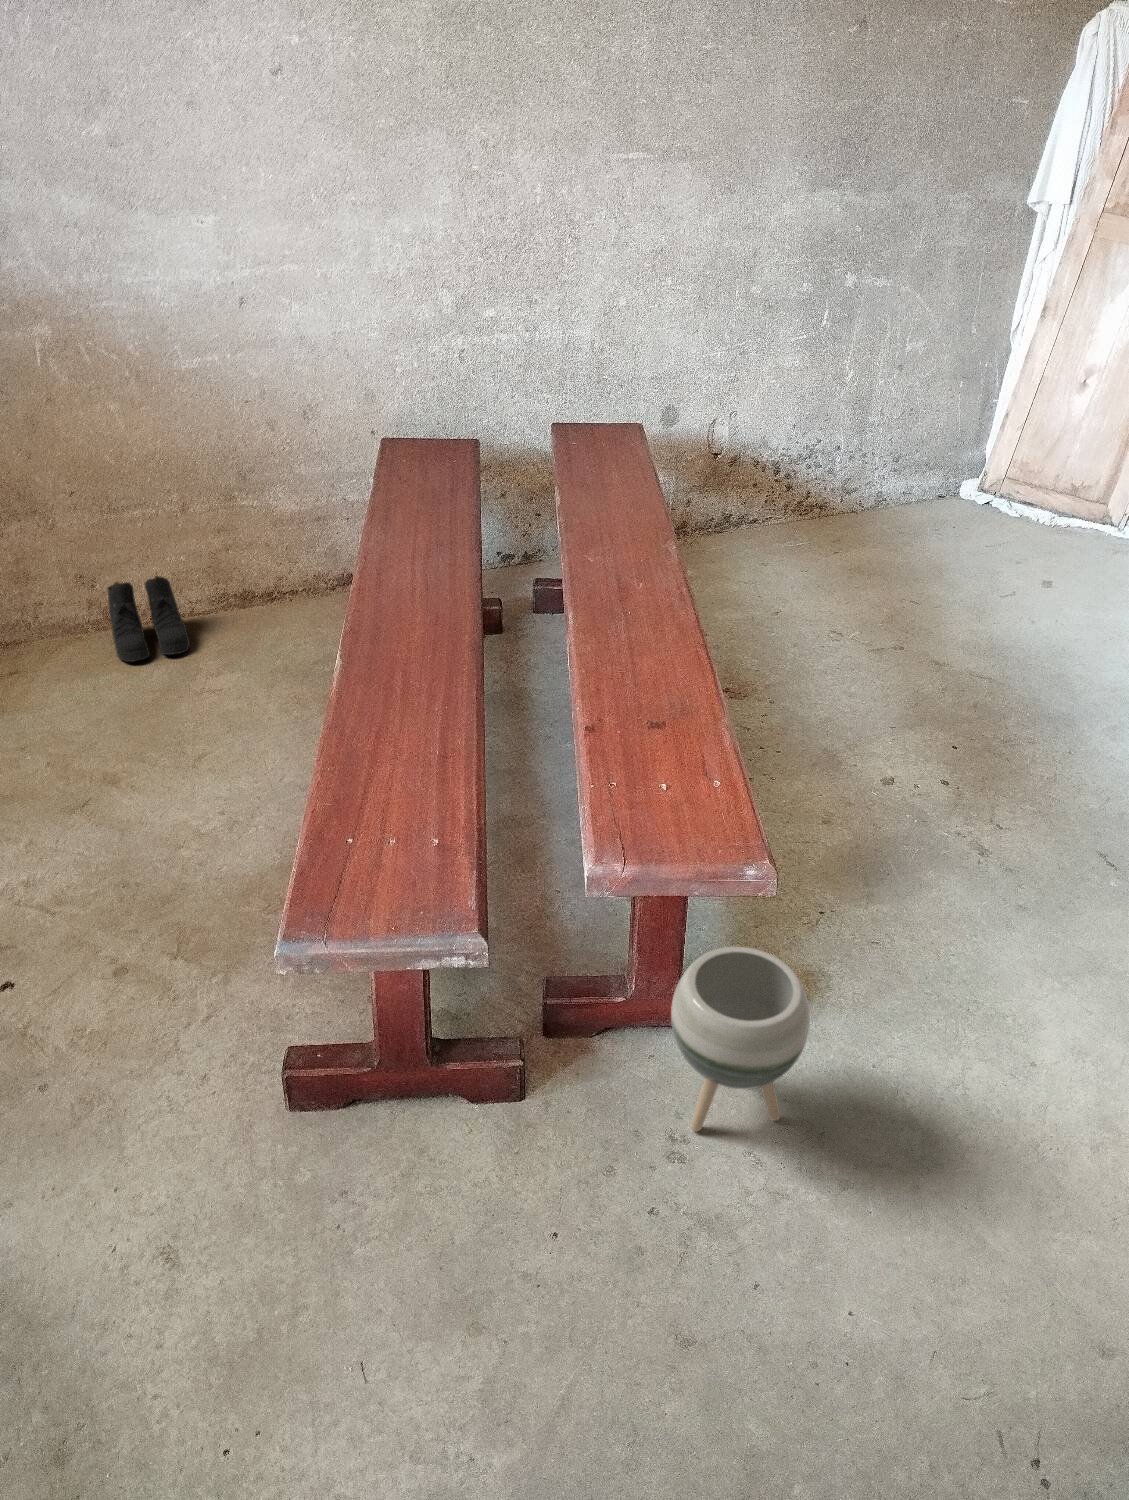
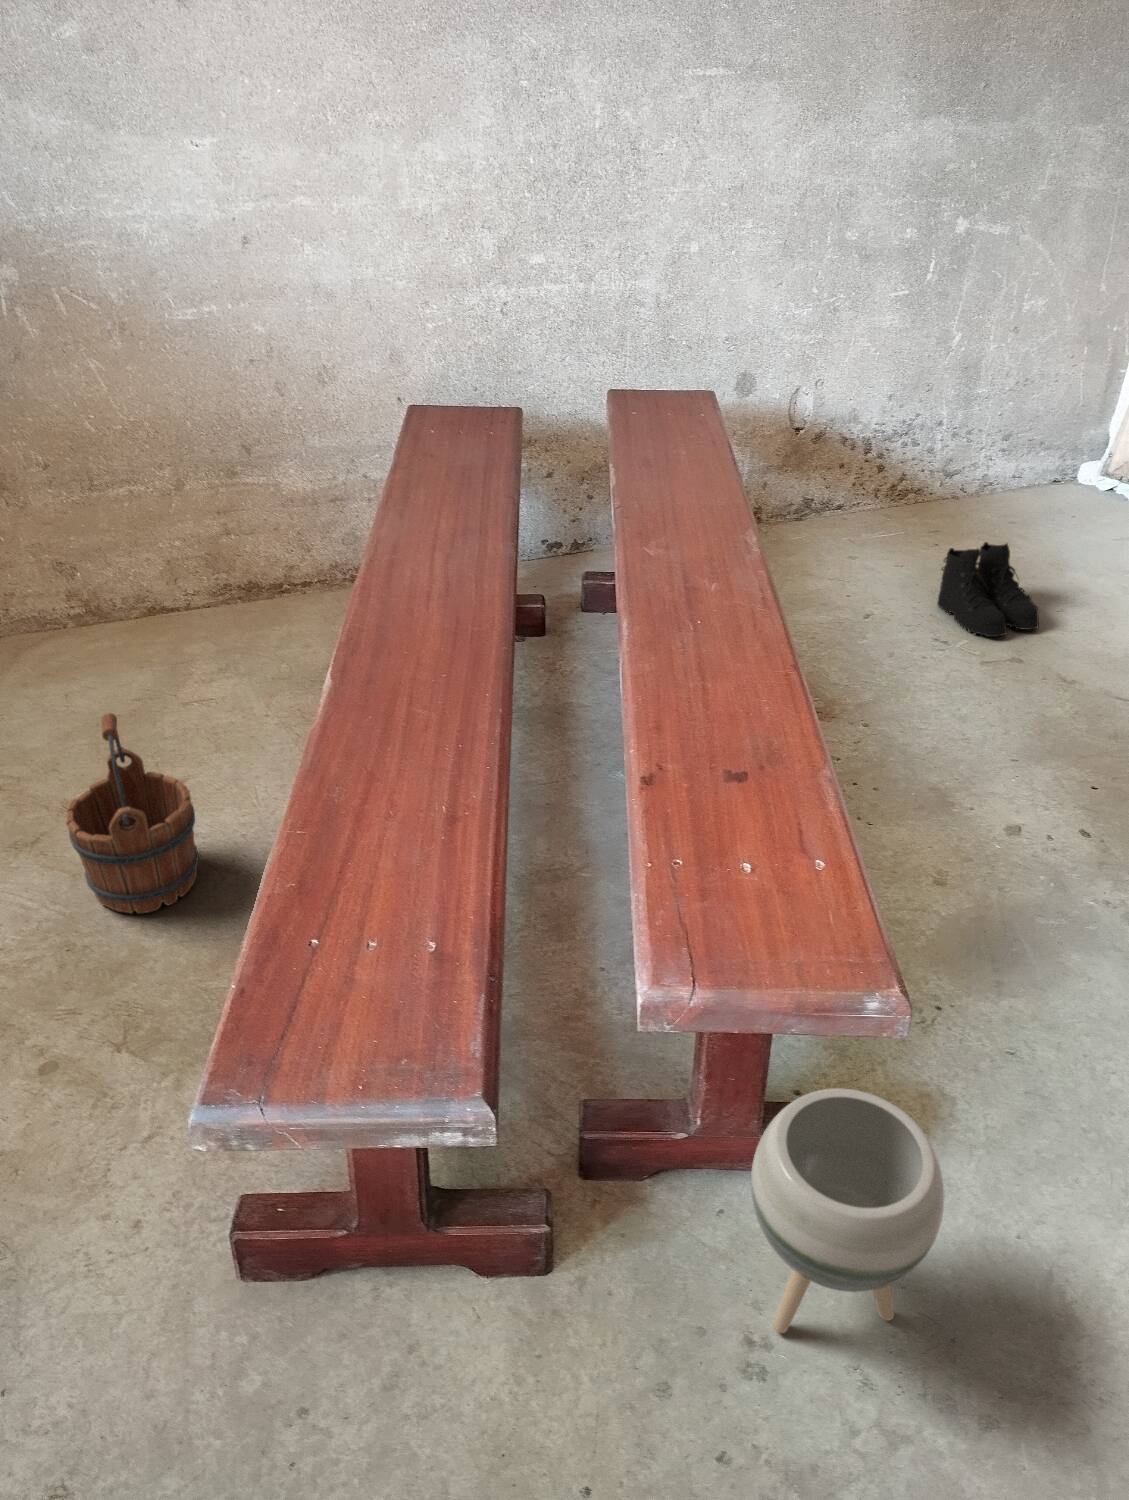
boots: present [107,576,190,662] -> present [937,542,1039,637]
wooden bucket: none [121,692,227,856] -> present [66,713,199,913]

